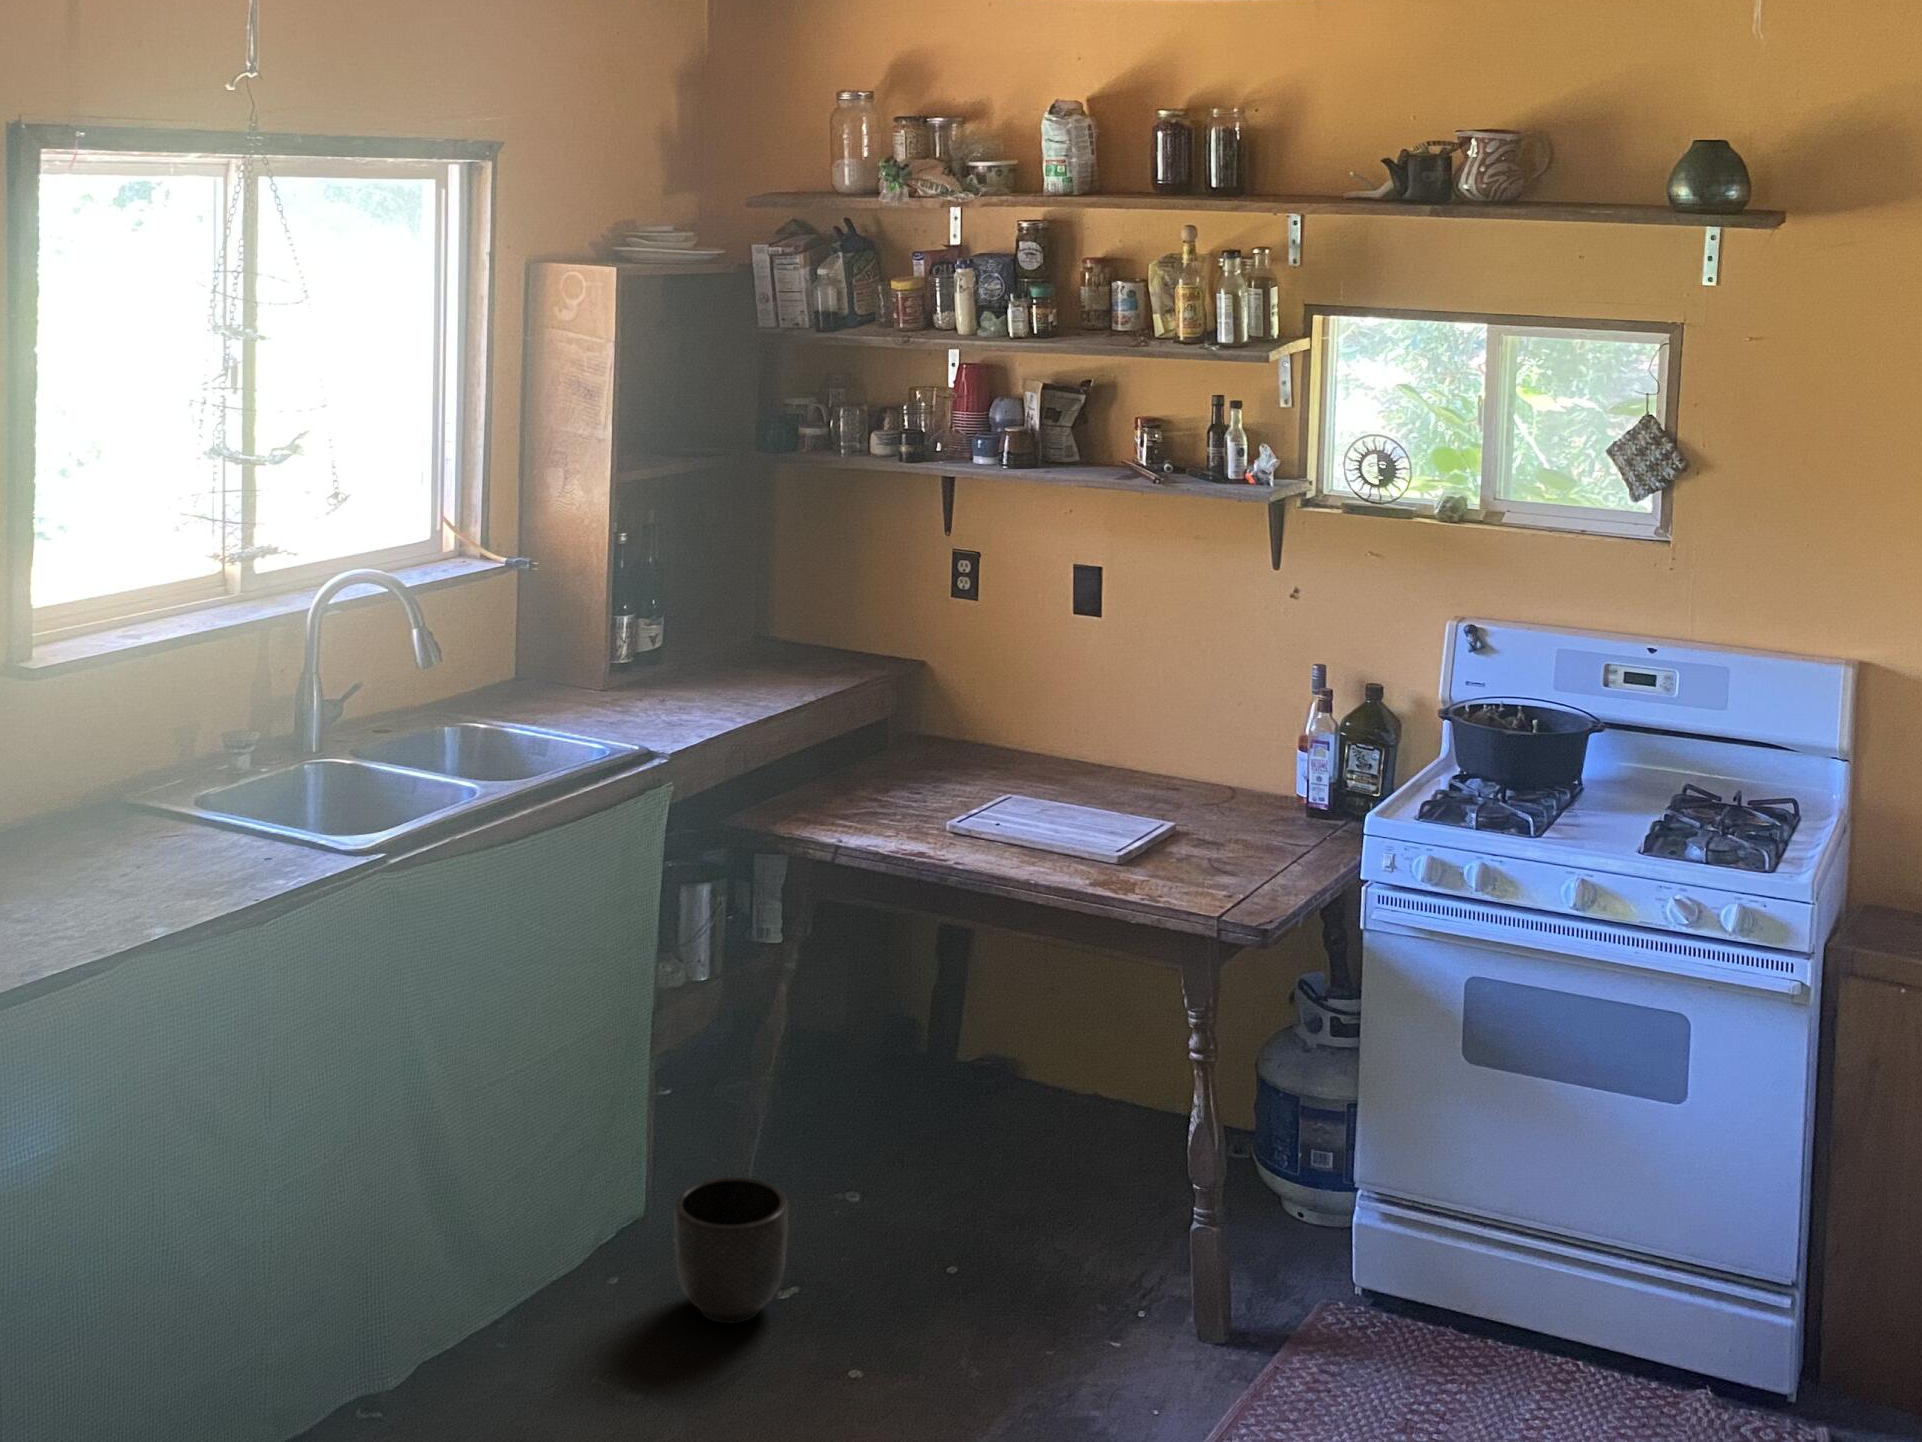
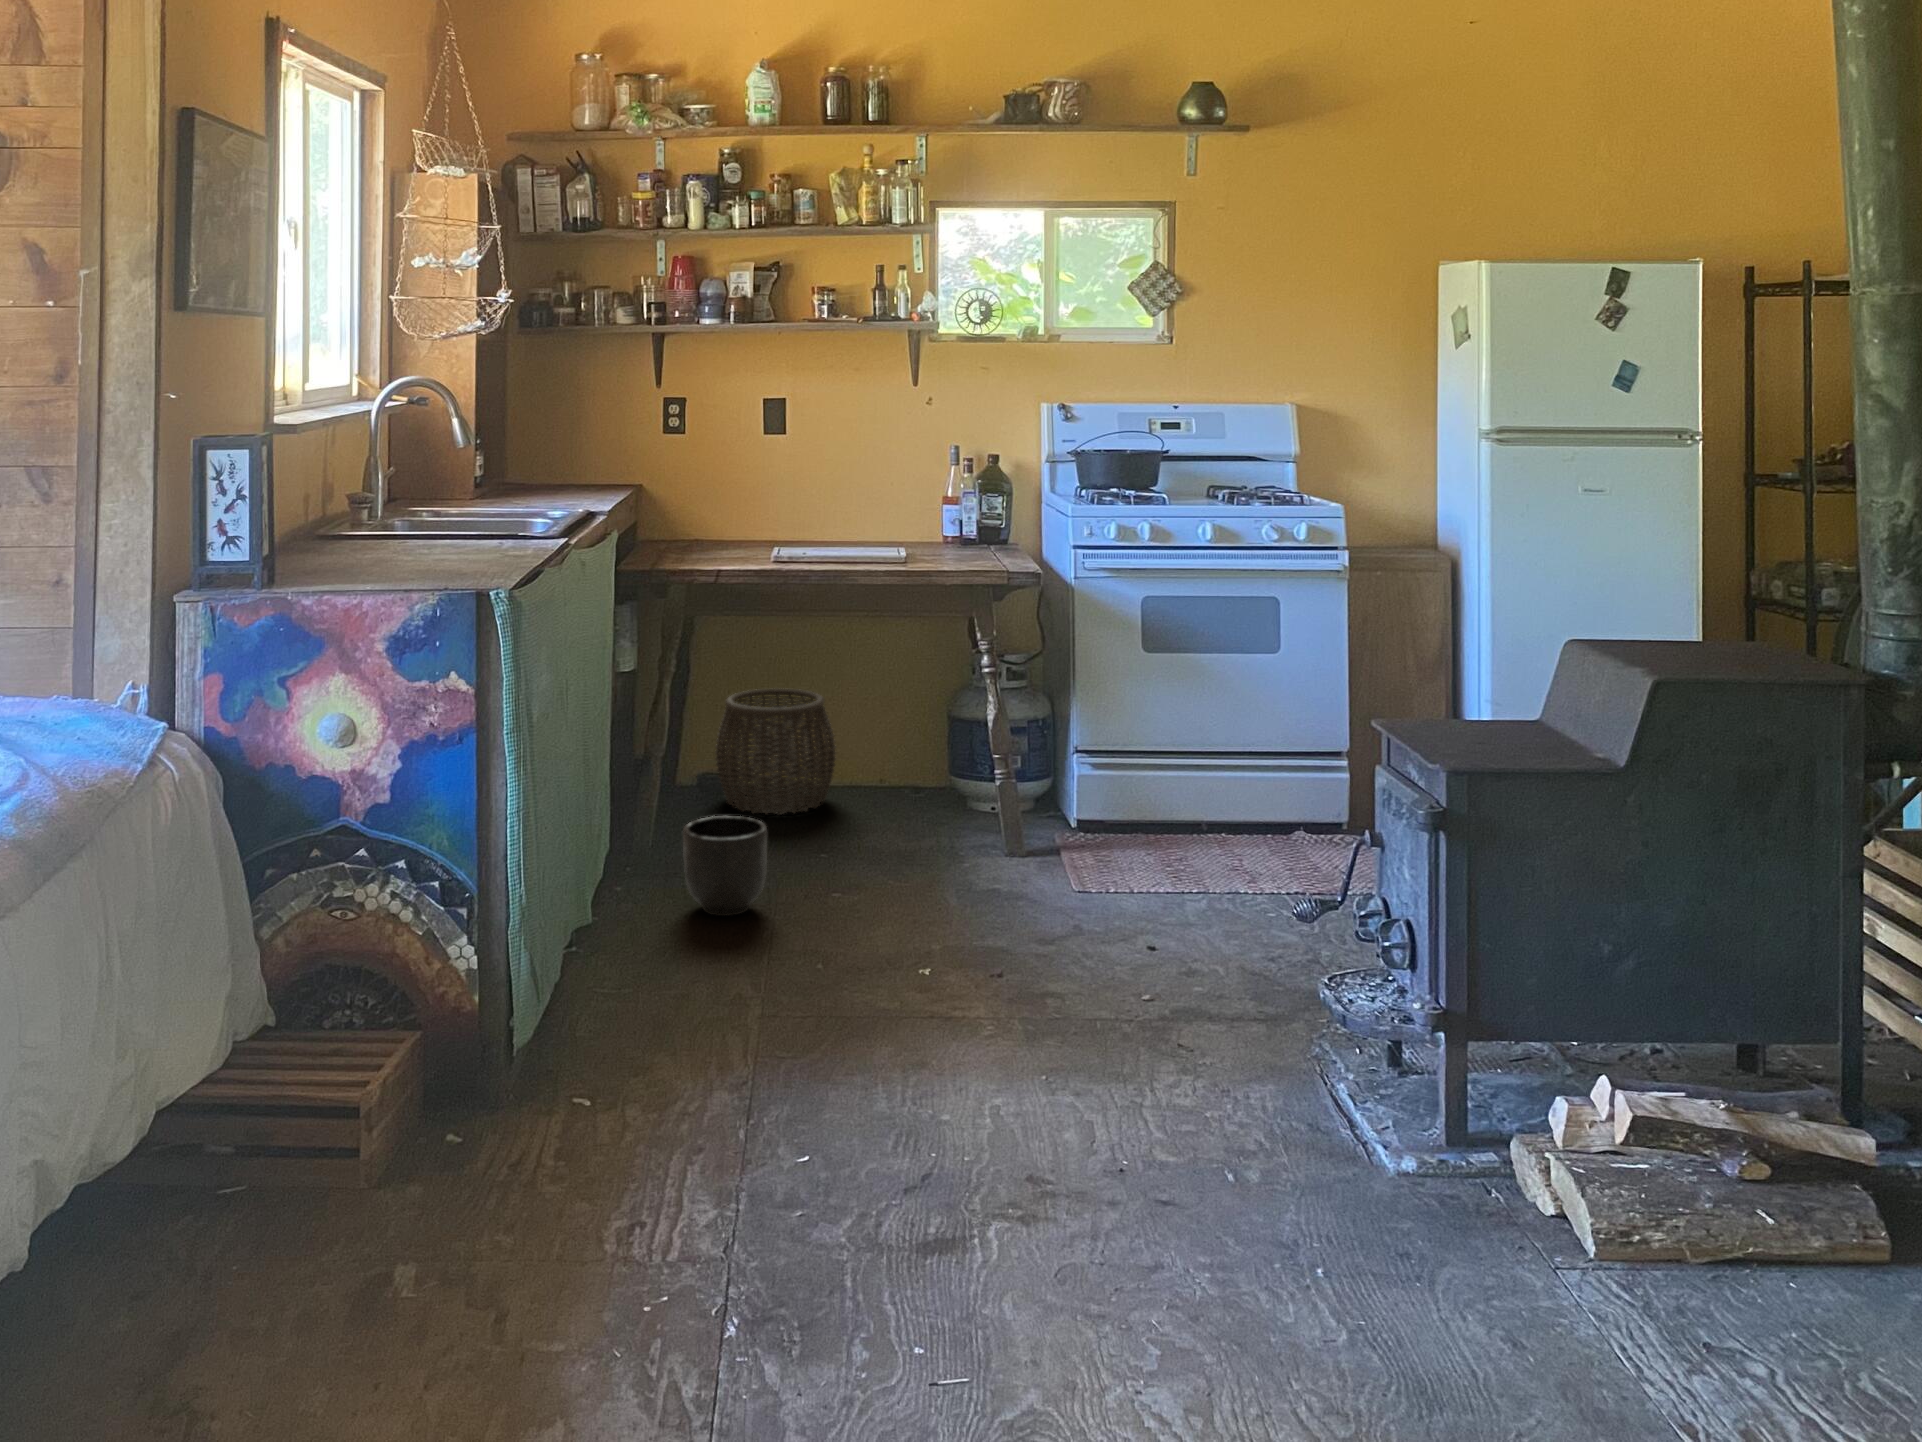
woven basket: none [940,968,1110,1159] -> present [715,689,836,815]

